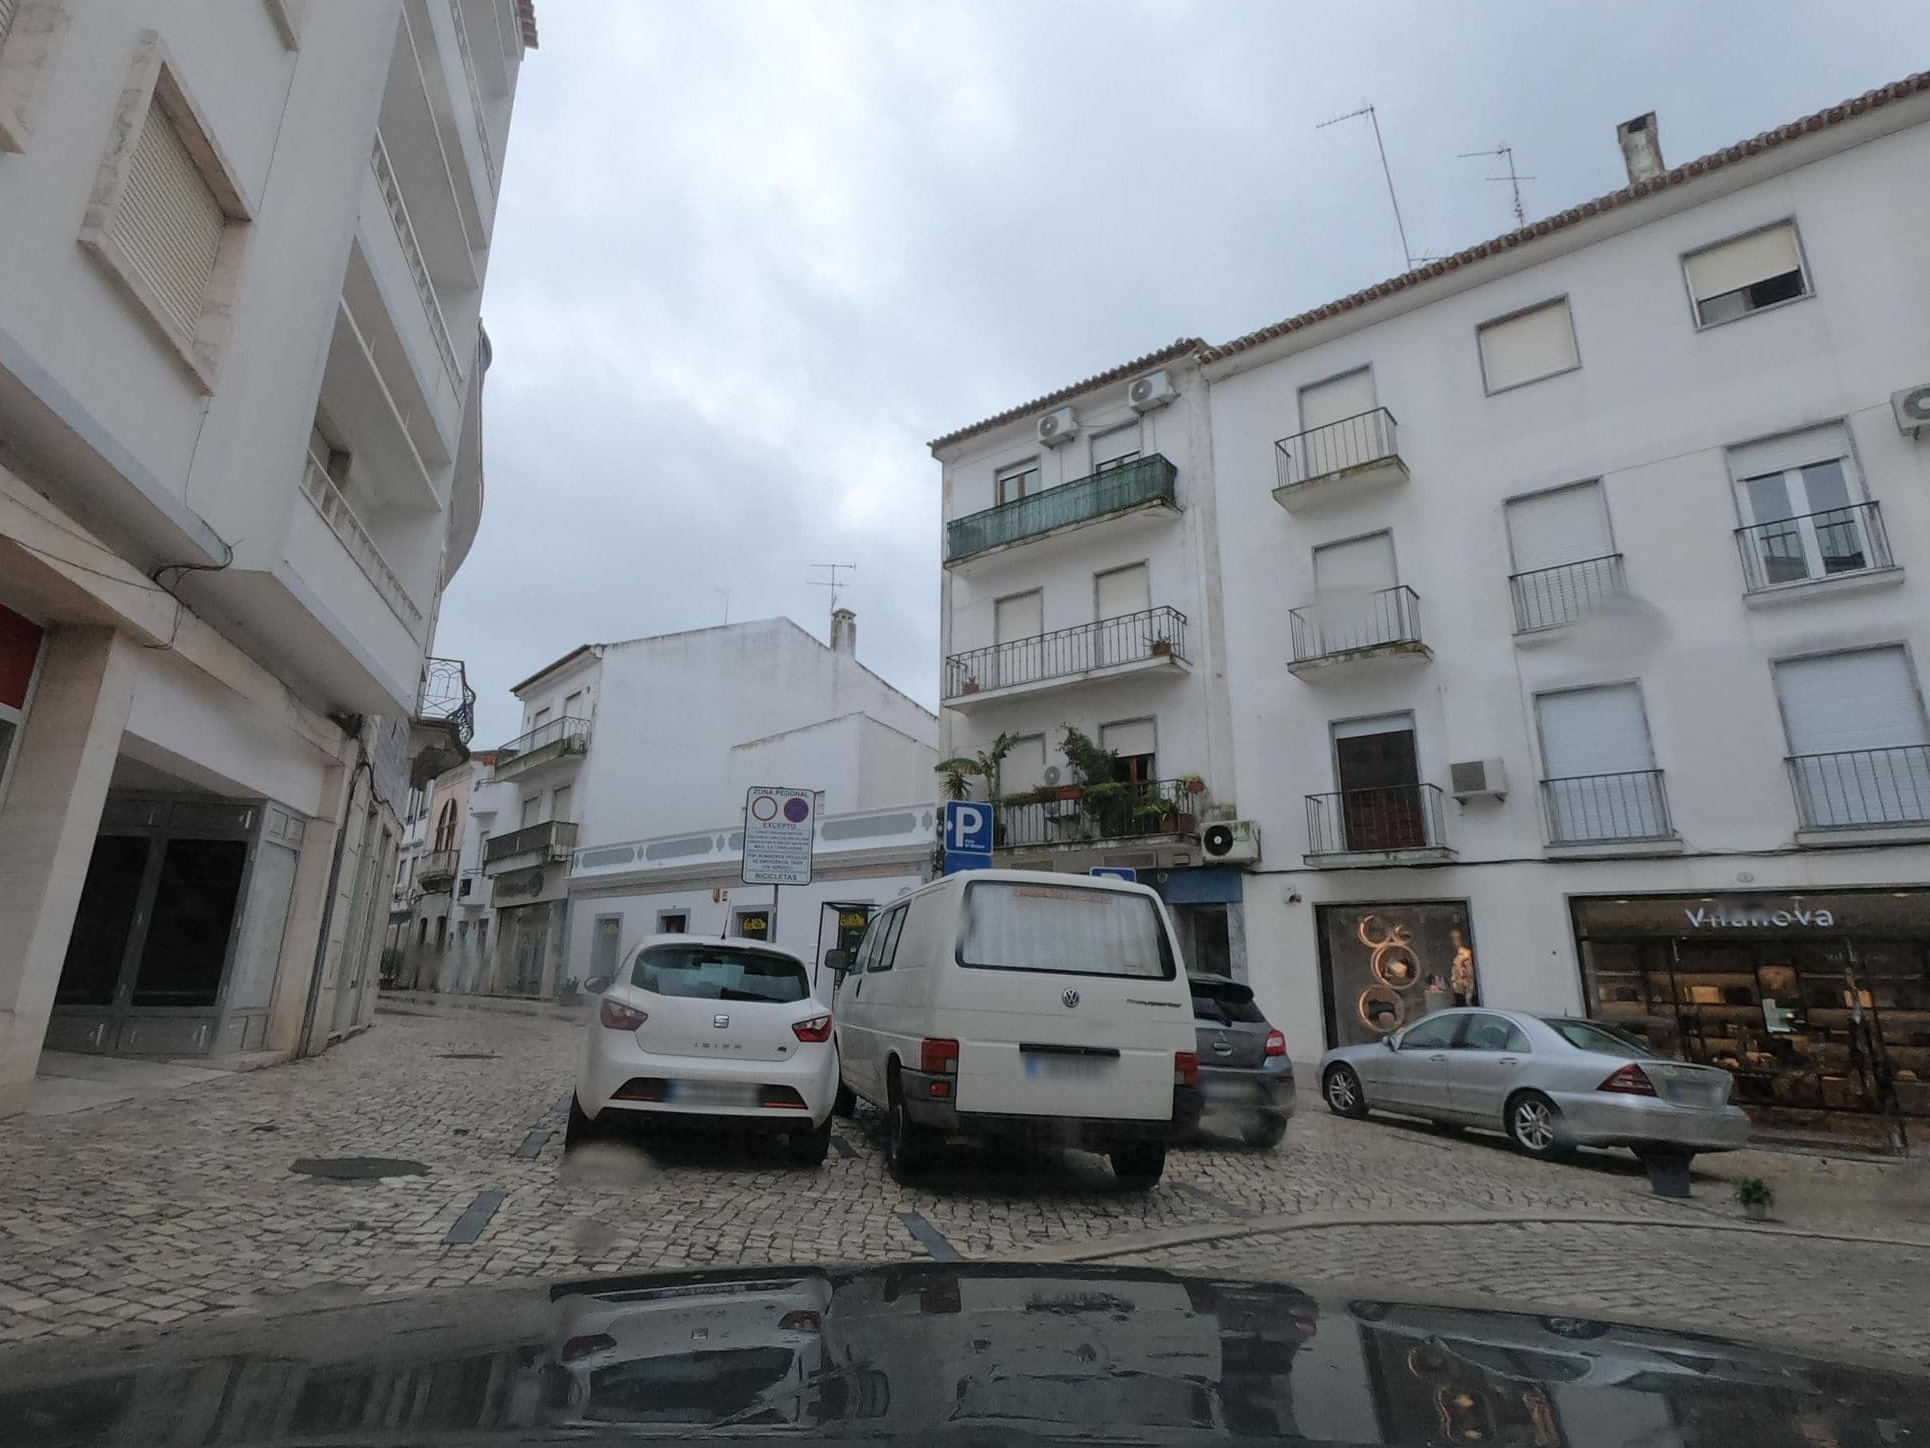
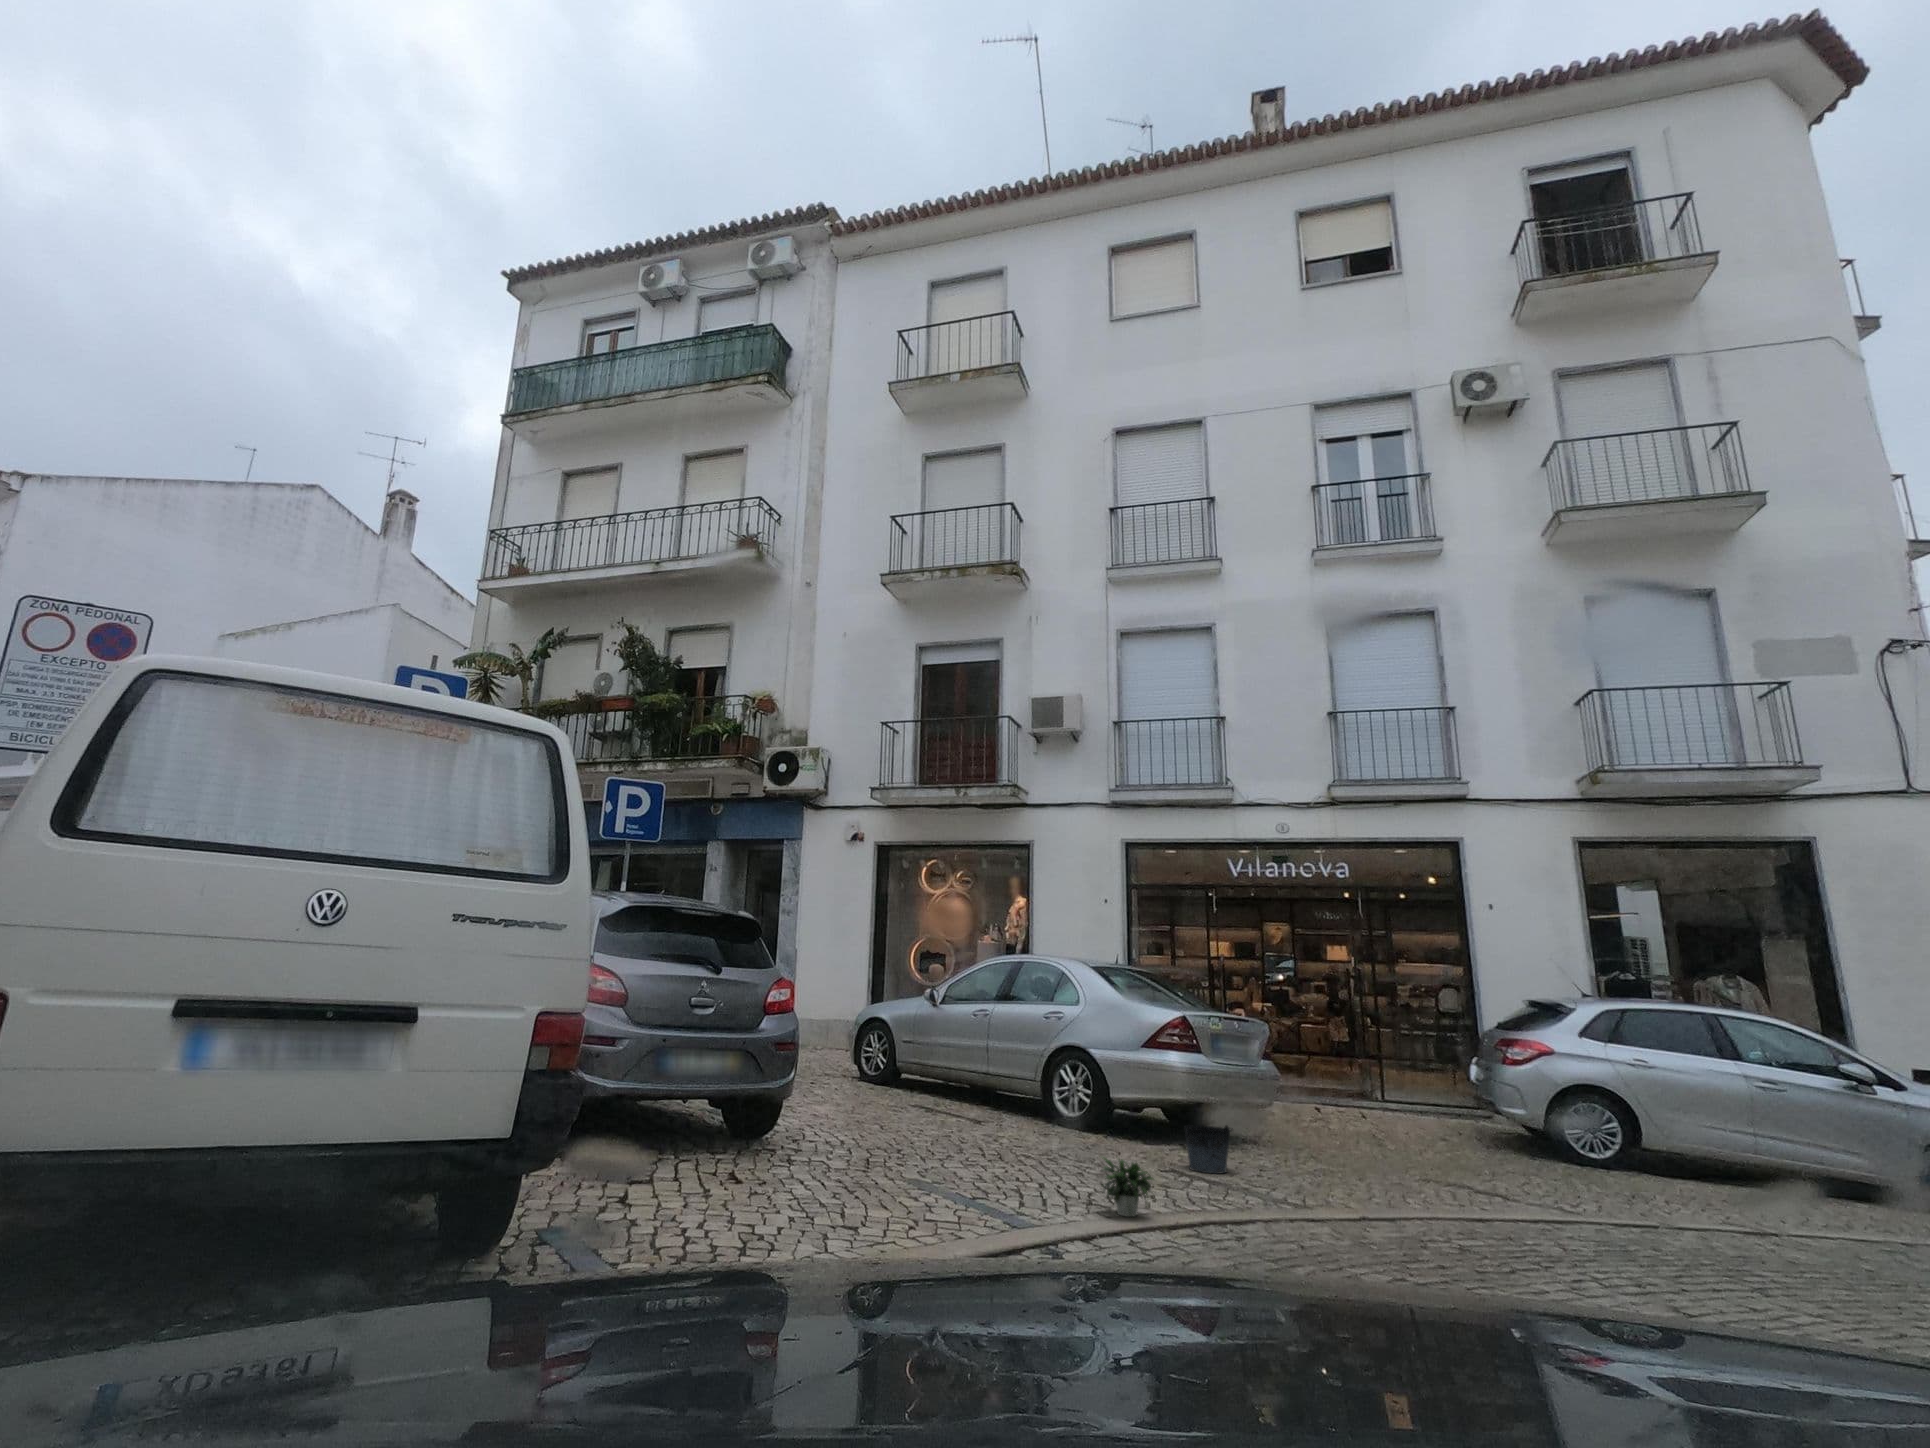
potted plant: present [1729,1175,1776,1220] -> present [1103,1157,1154,1217]

